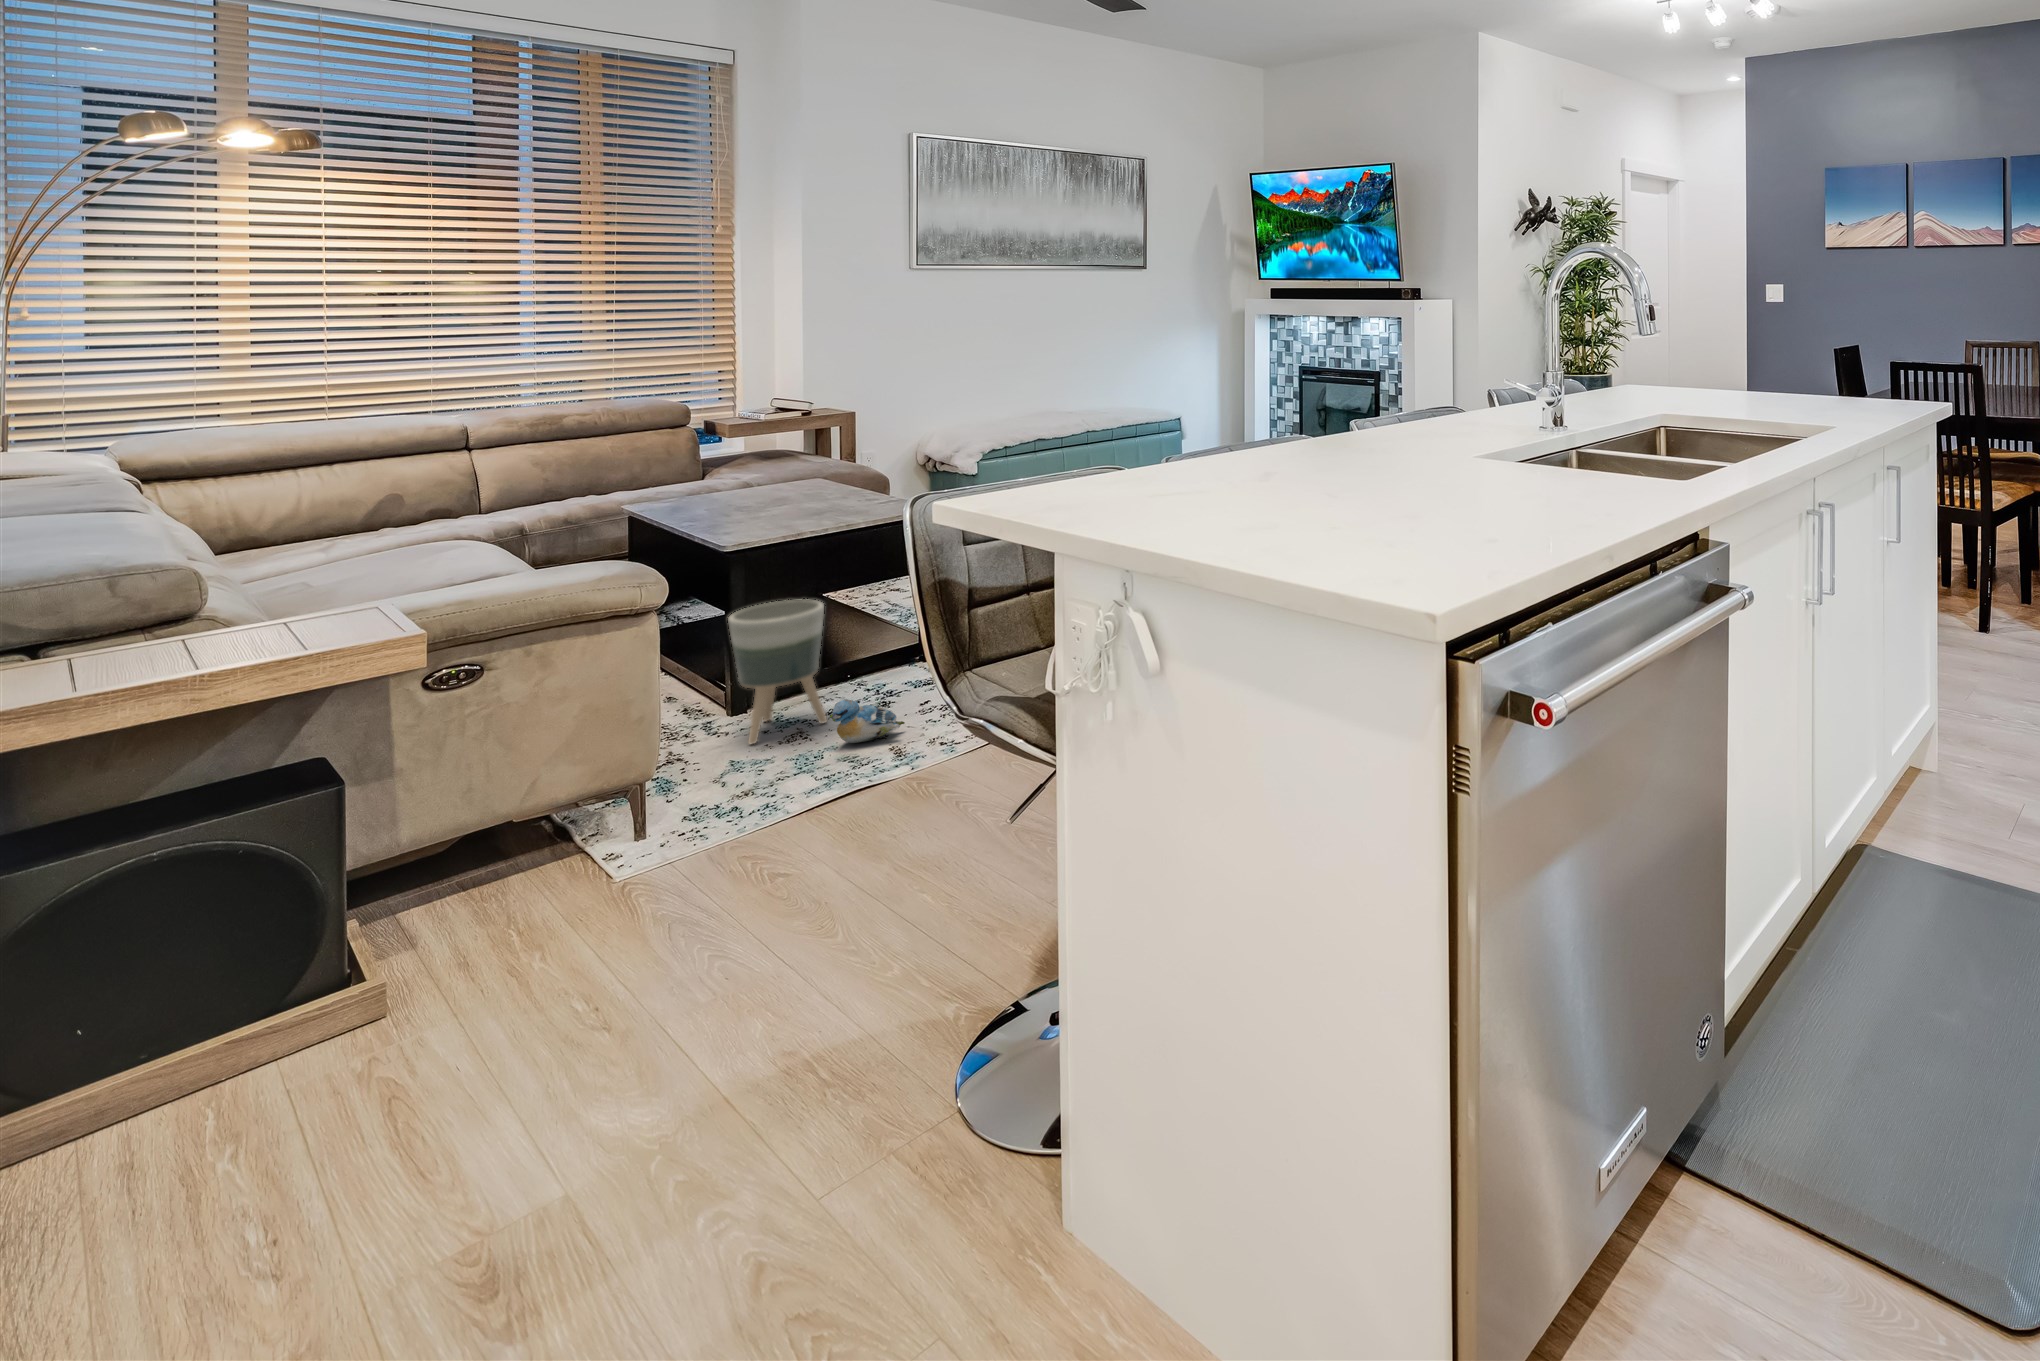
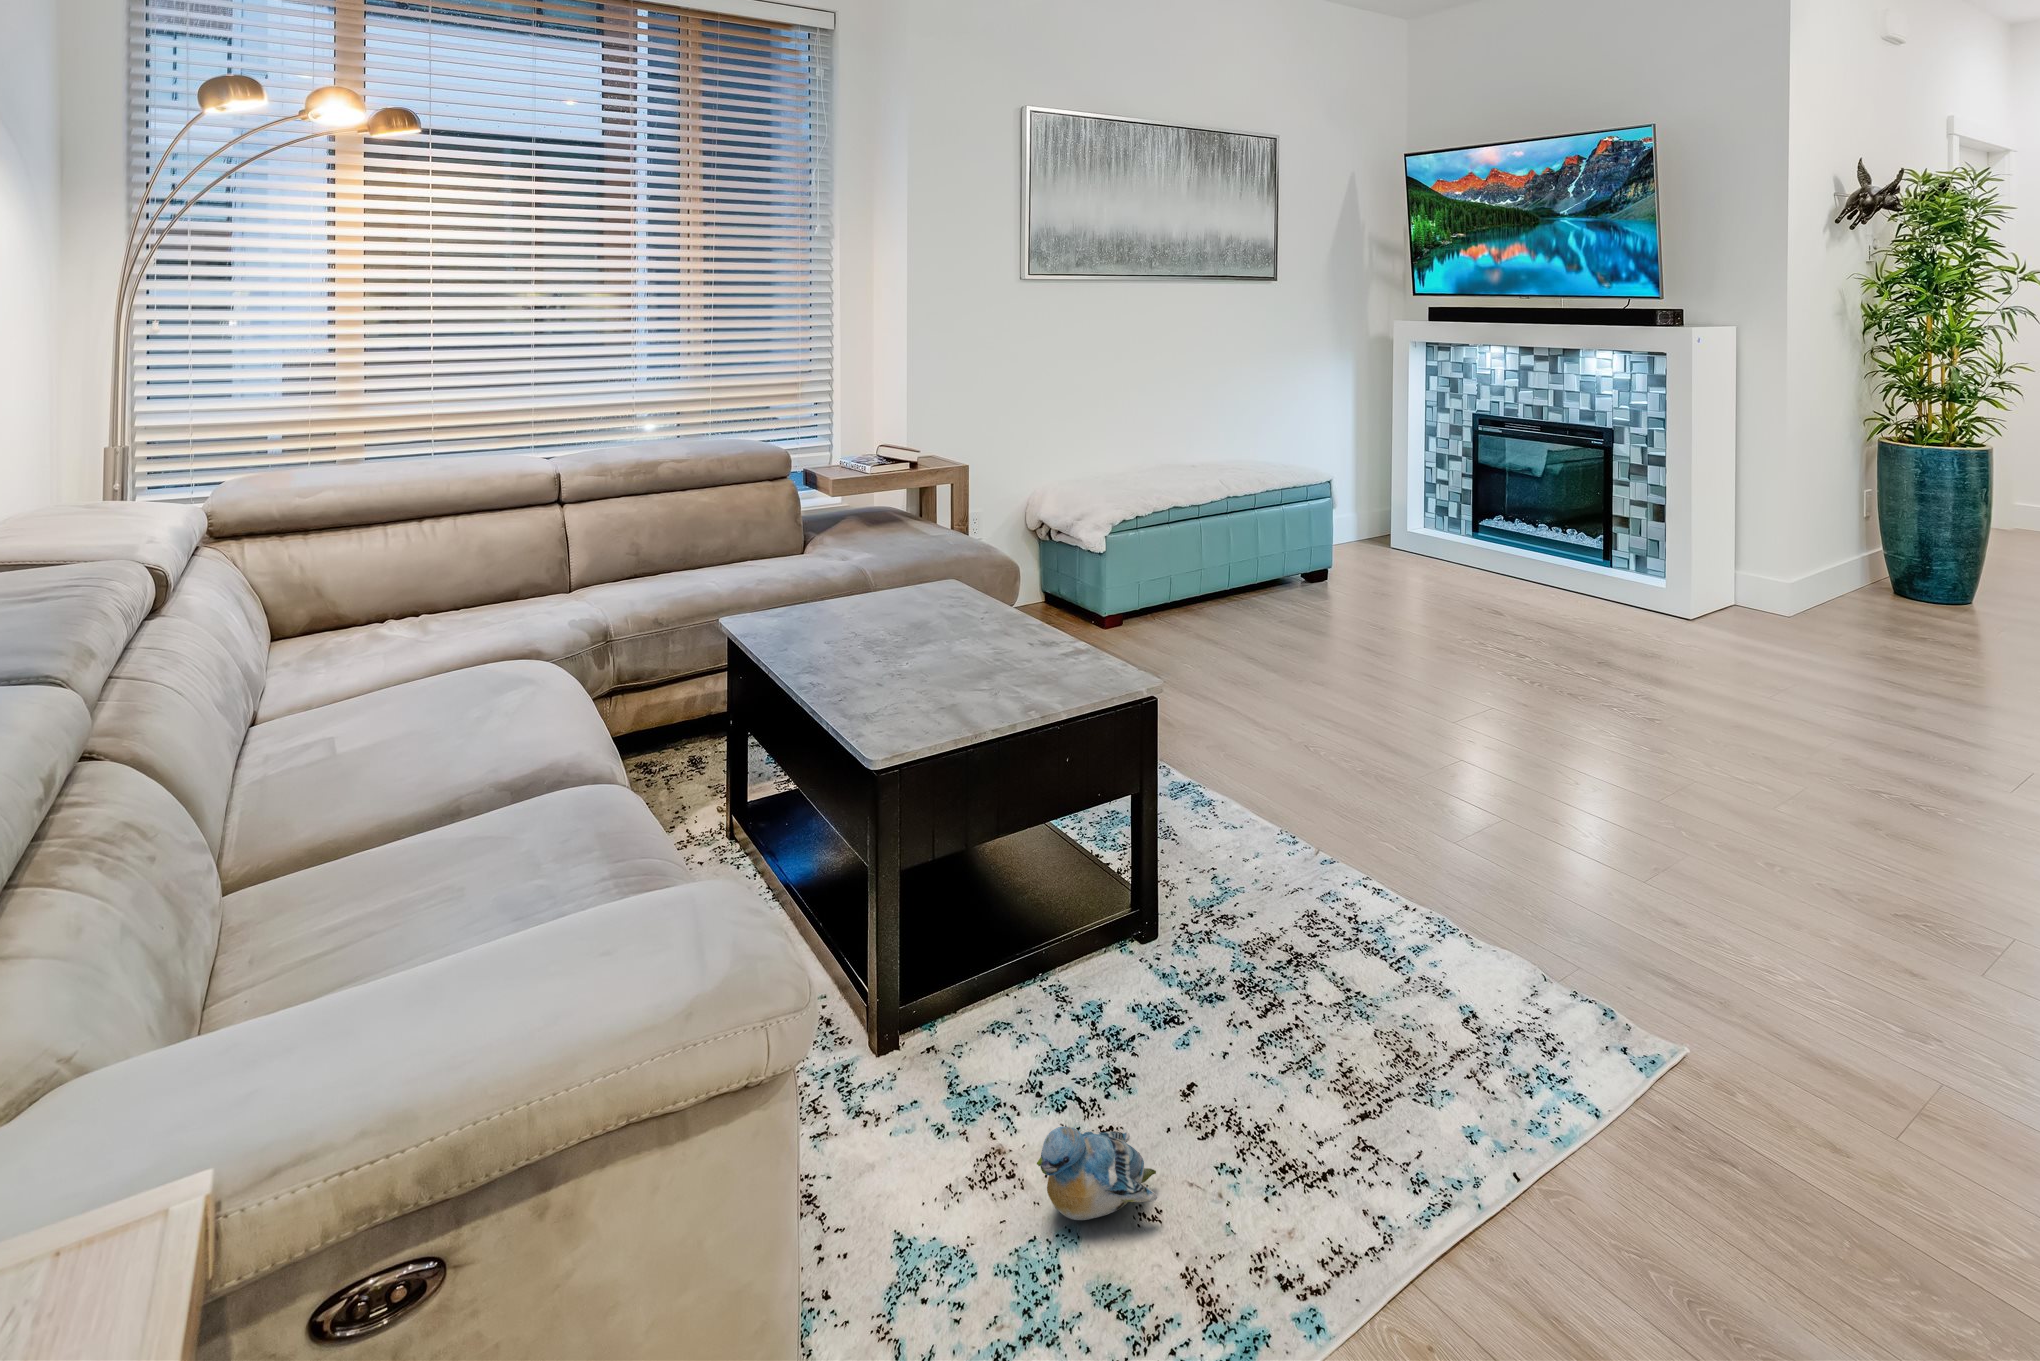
planter: present [728,599,827,744] -> none [864,863,1011,1165]

